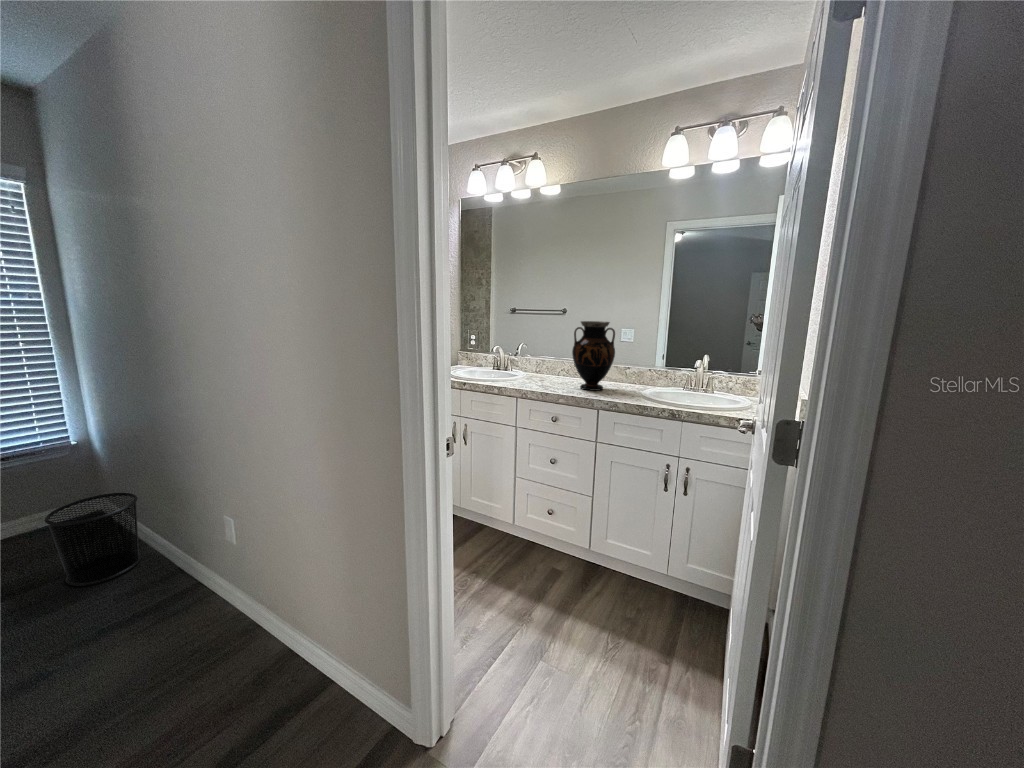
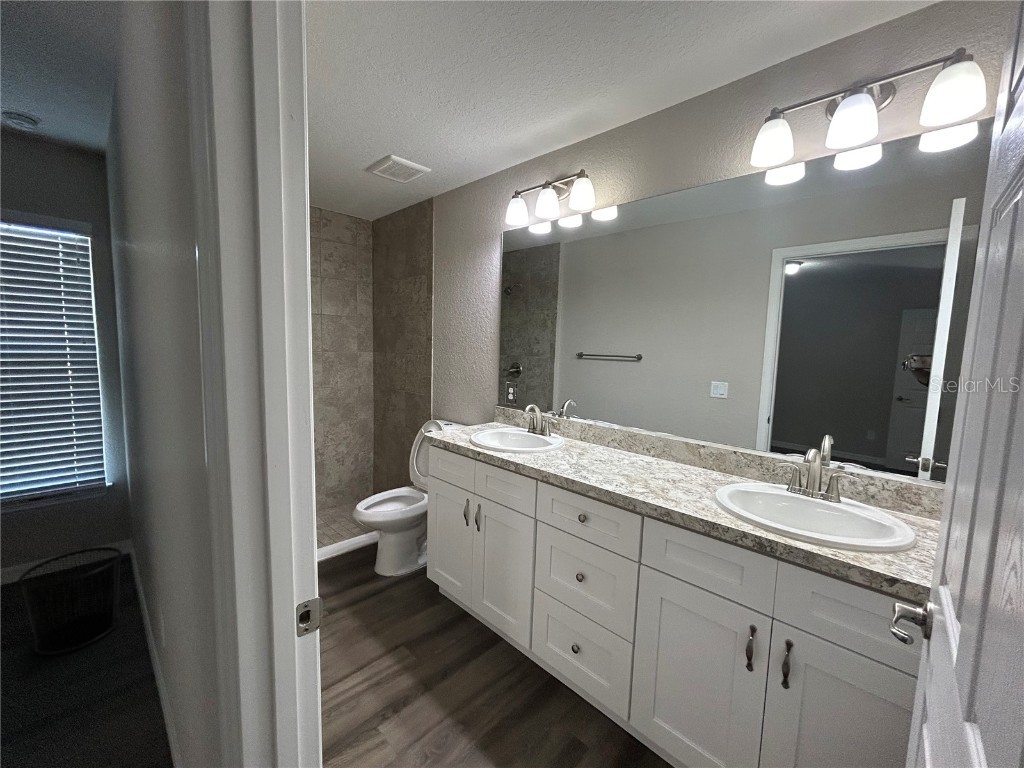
vase: present [572,321,615,391] -> none [616,380,678,479]

